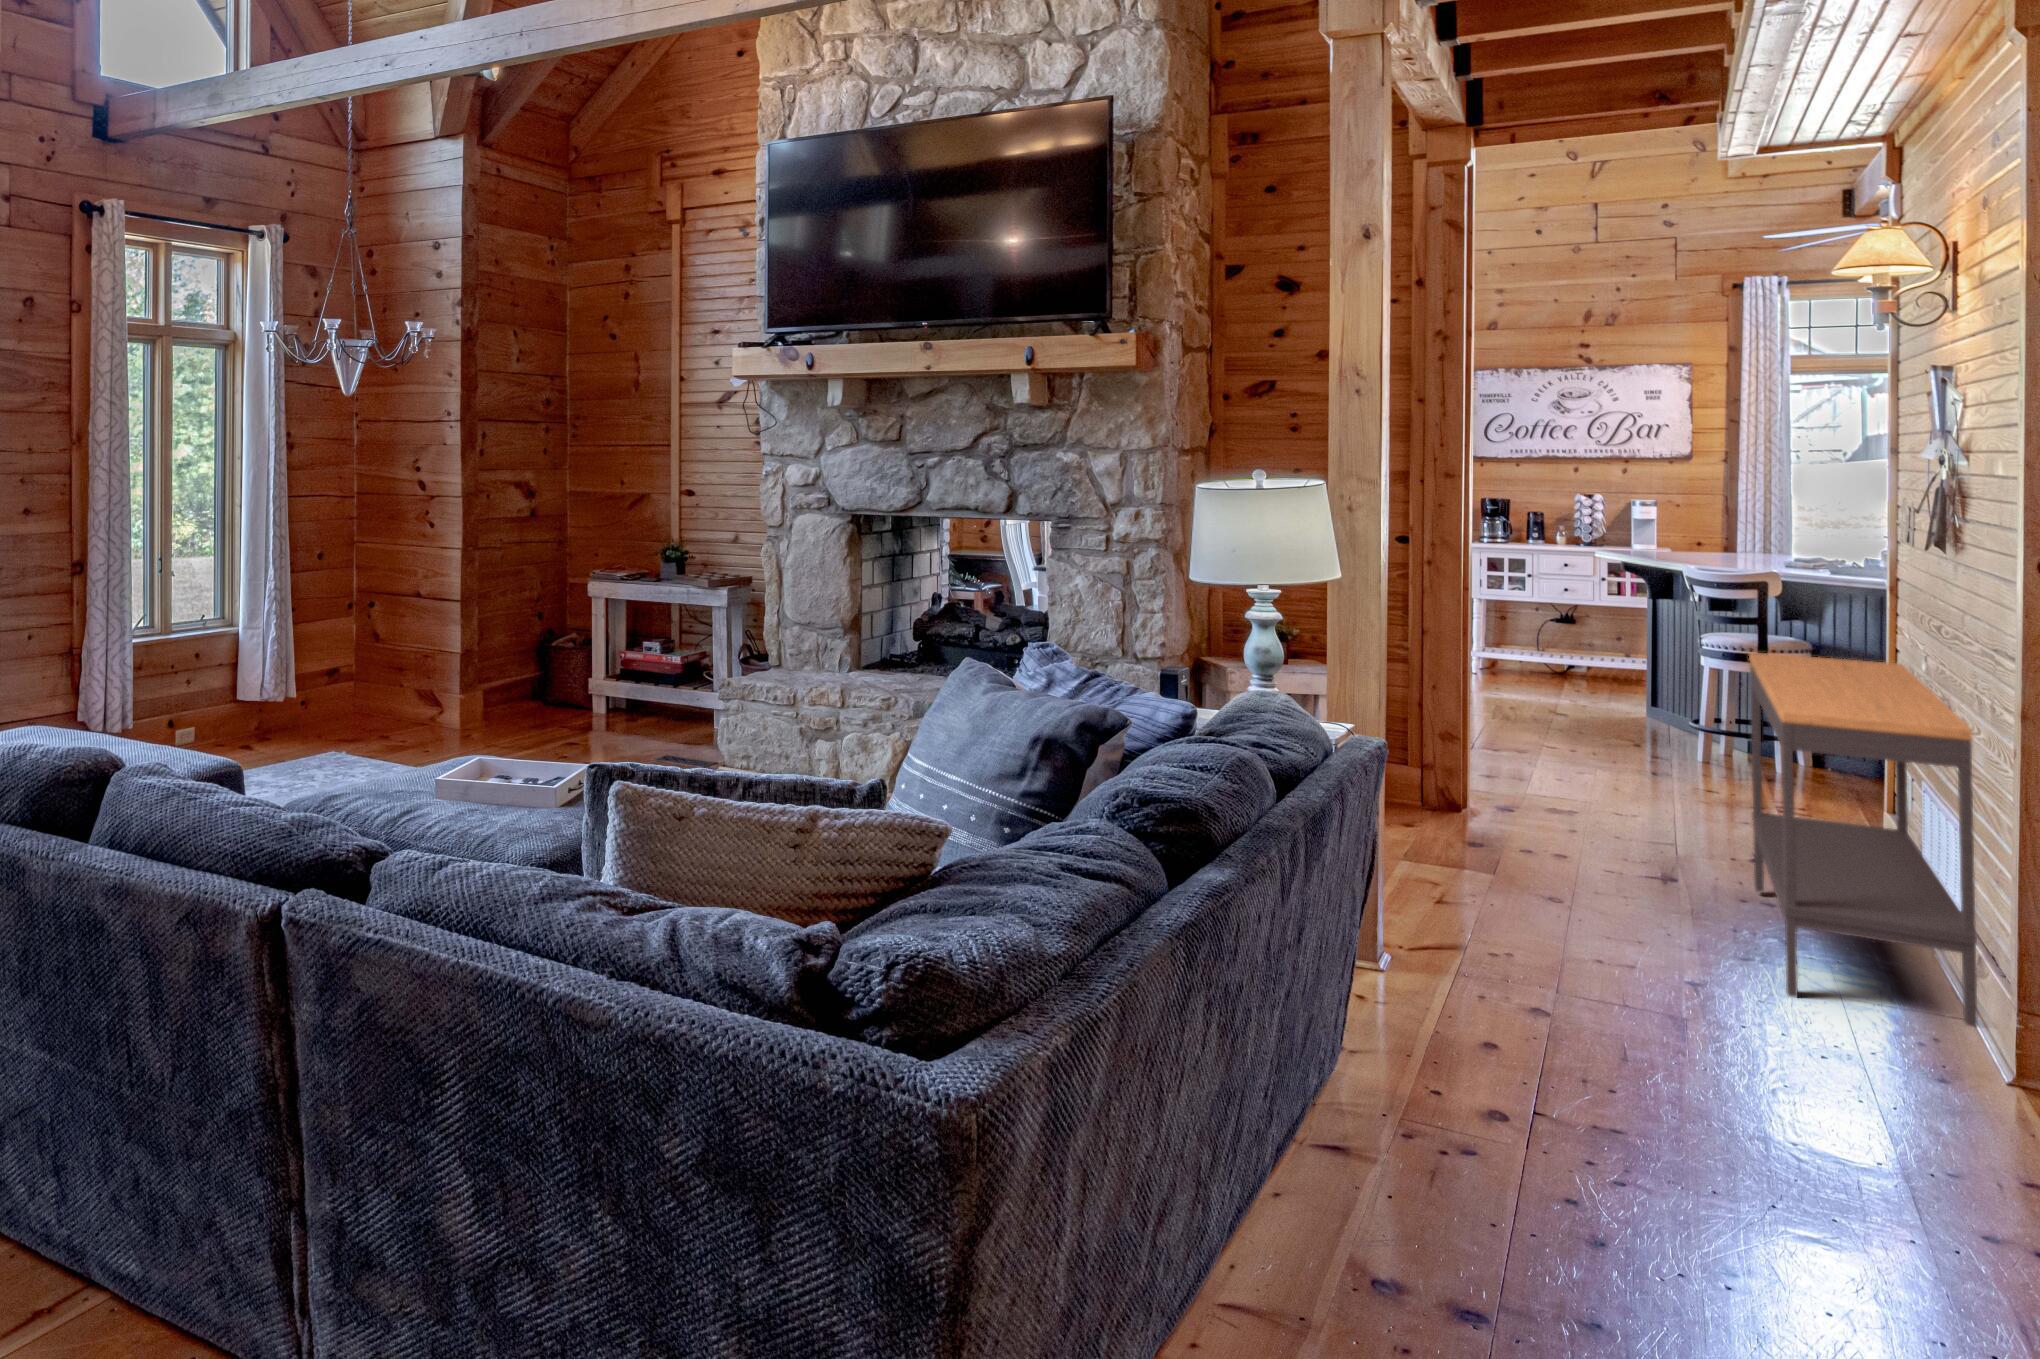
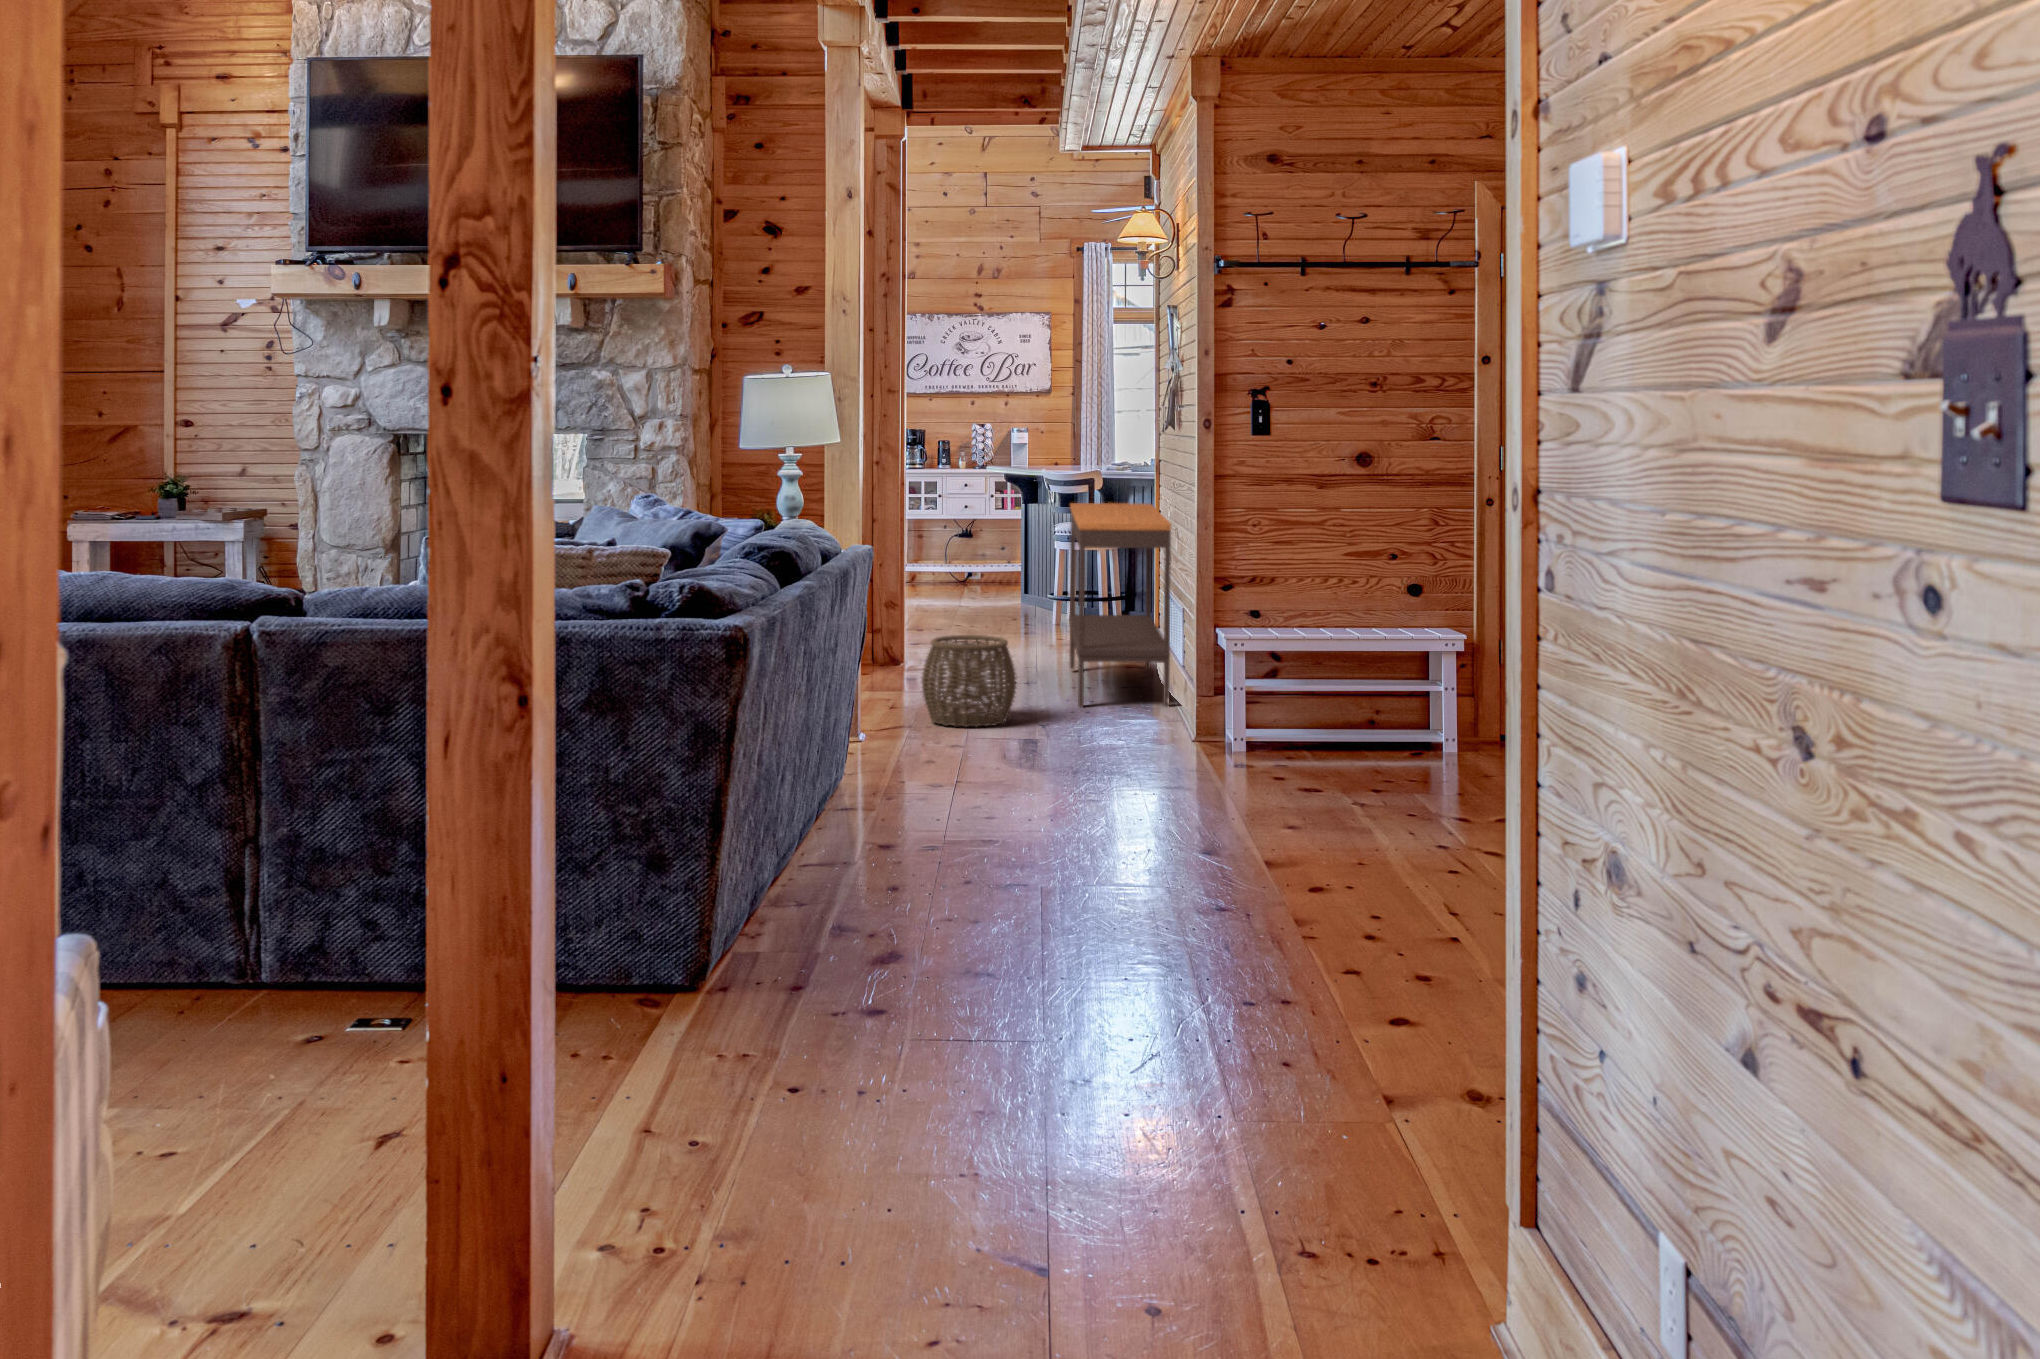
woven basket: none [1499,862,1673,1022] -> present [922,635,1016,727]

